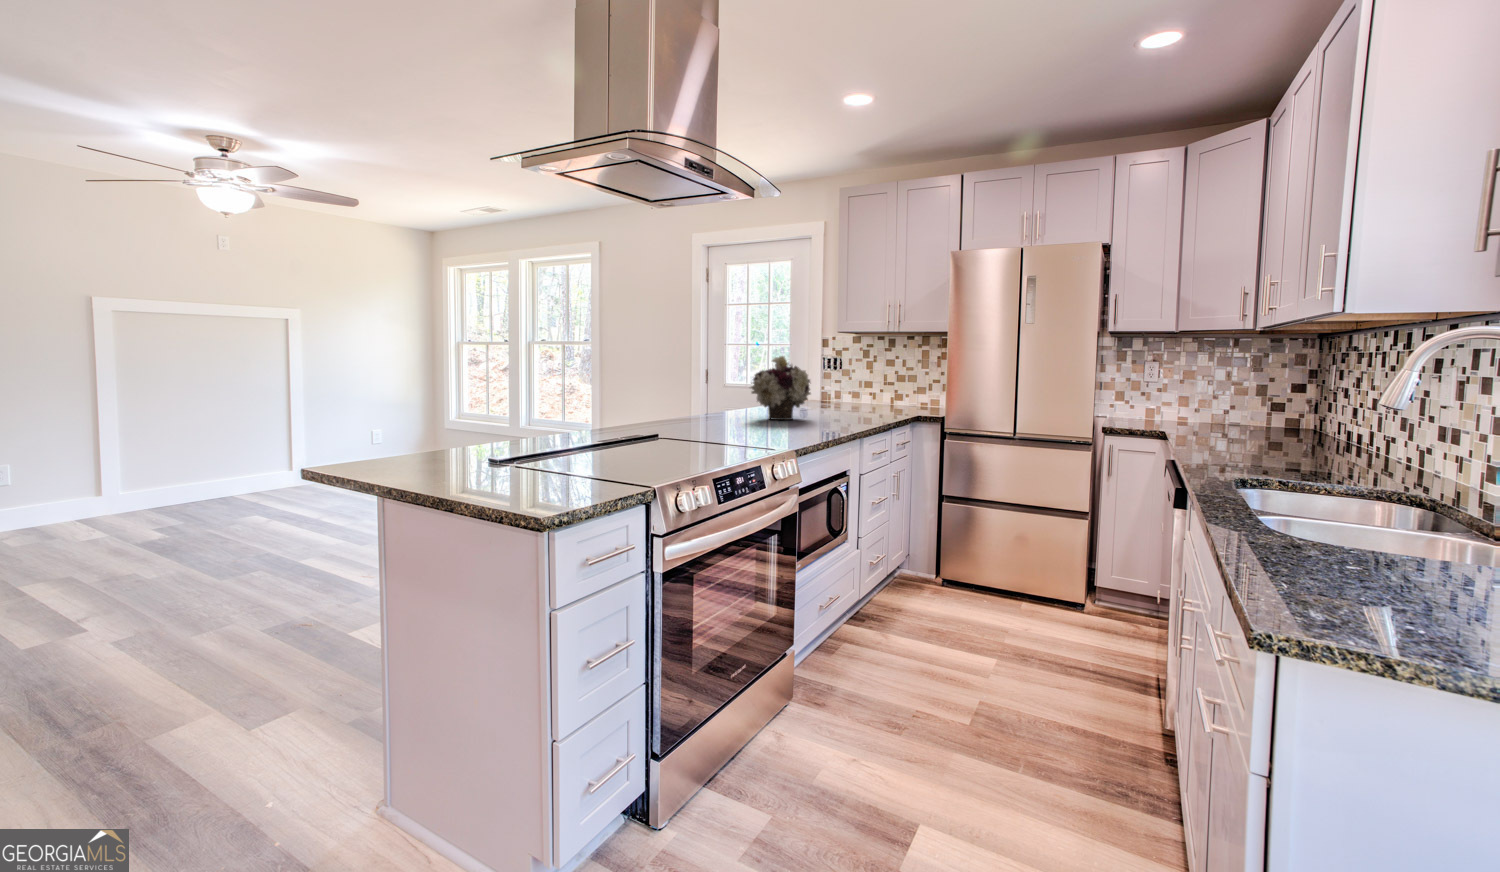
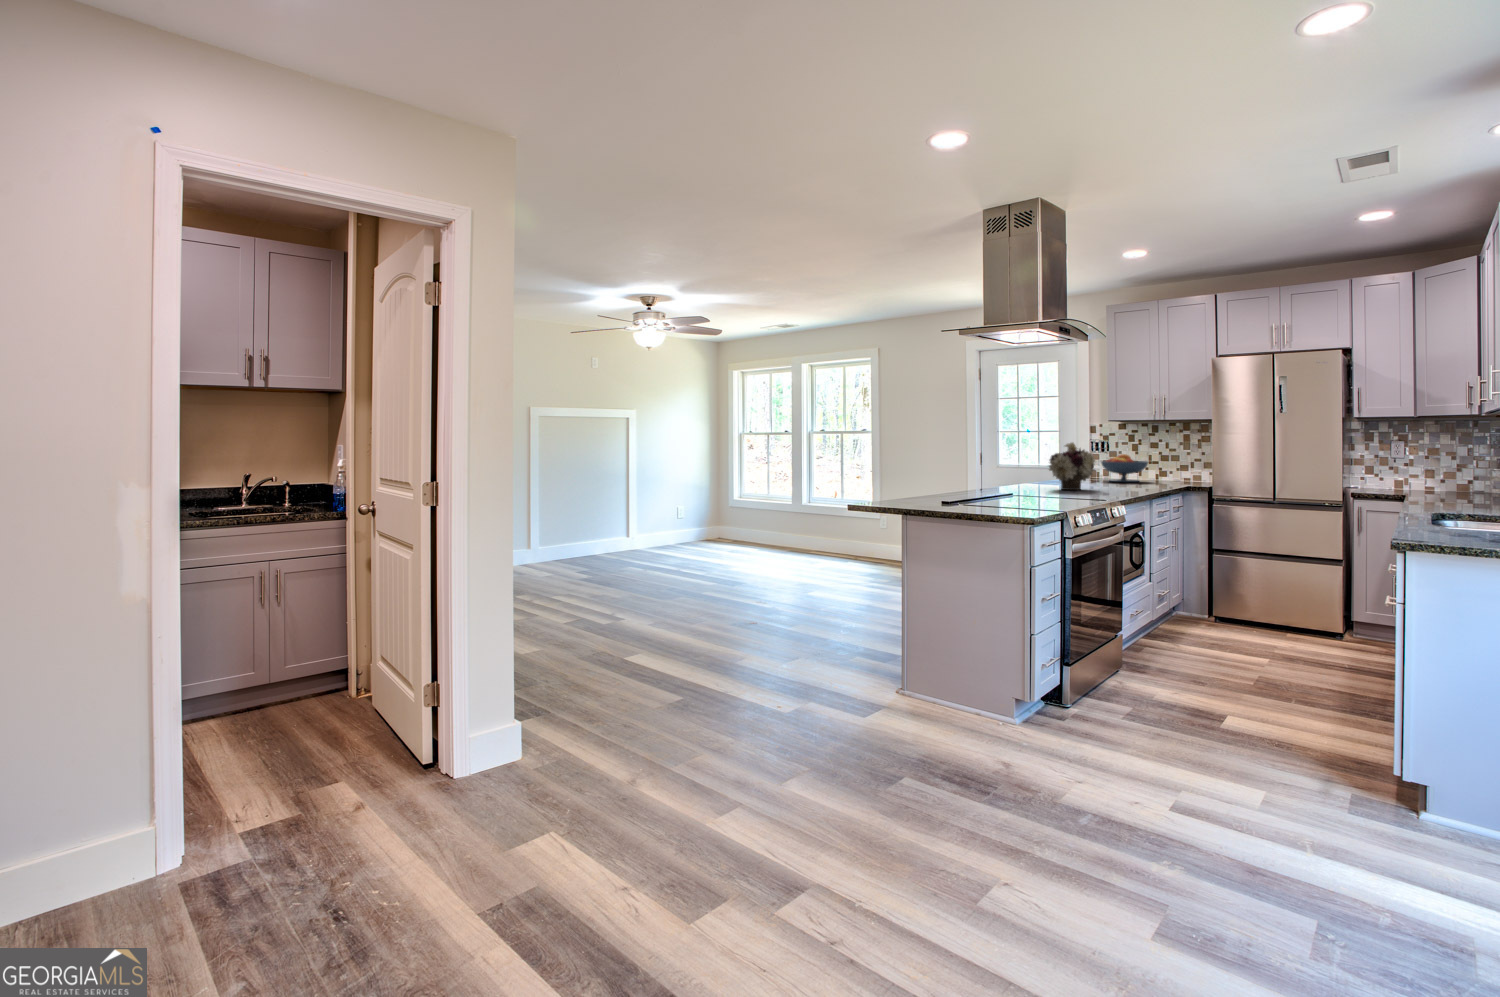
fruit bowl: none [829,373,882,407] -> present [1101,454,1148,482]

